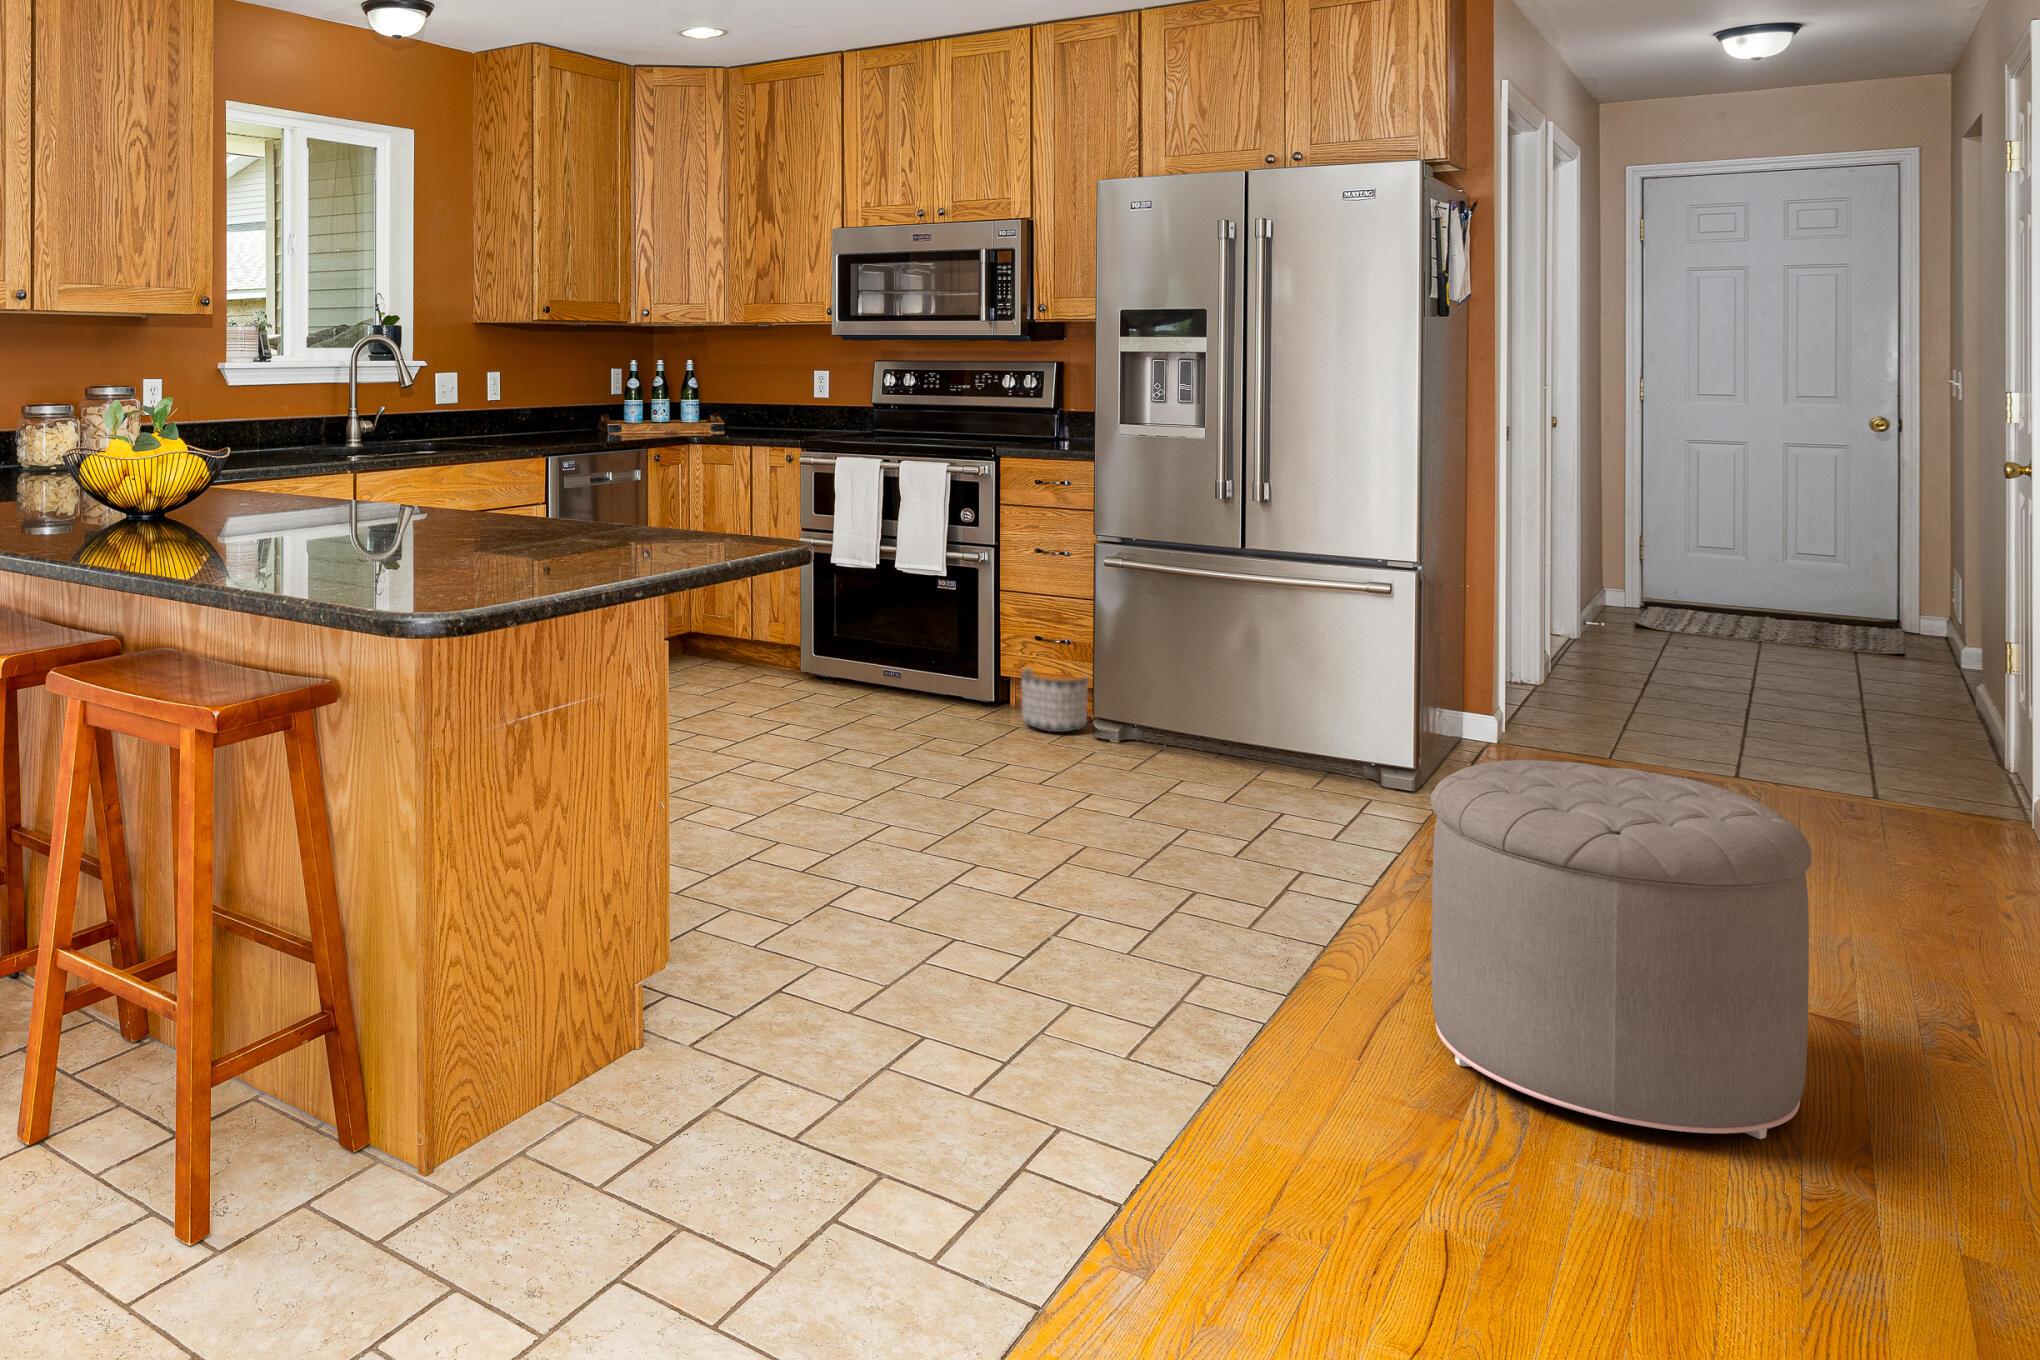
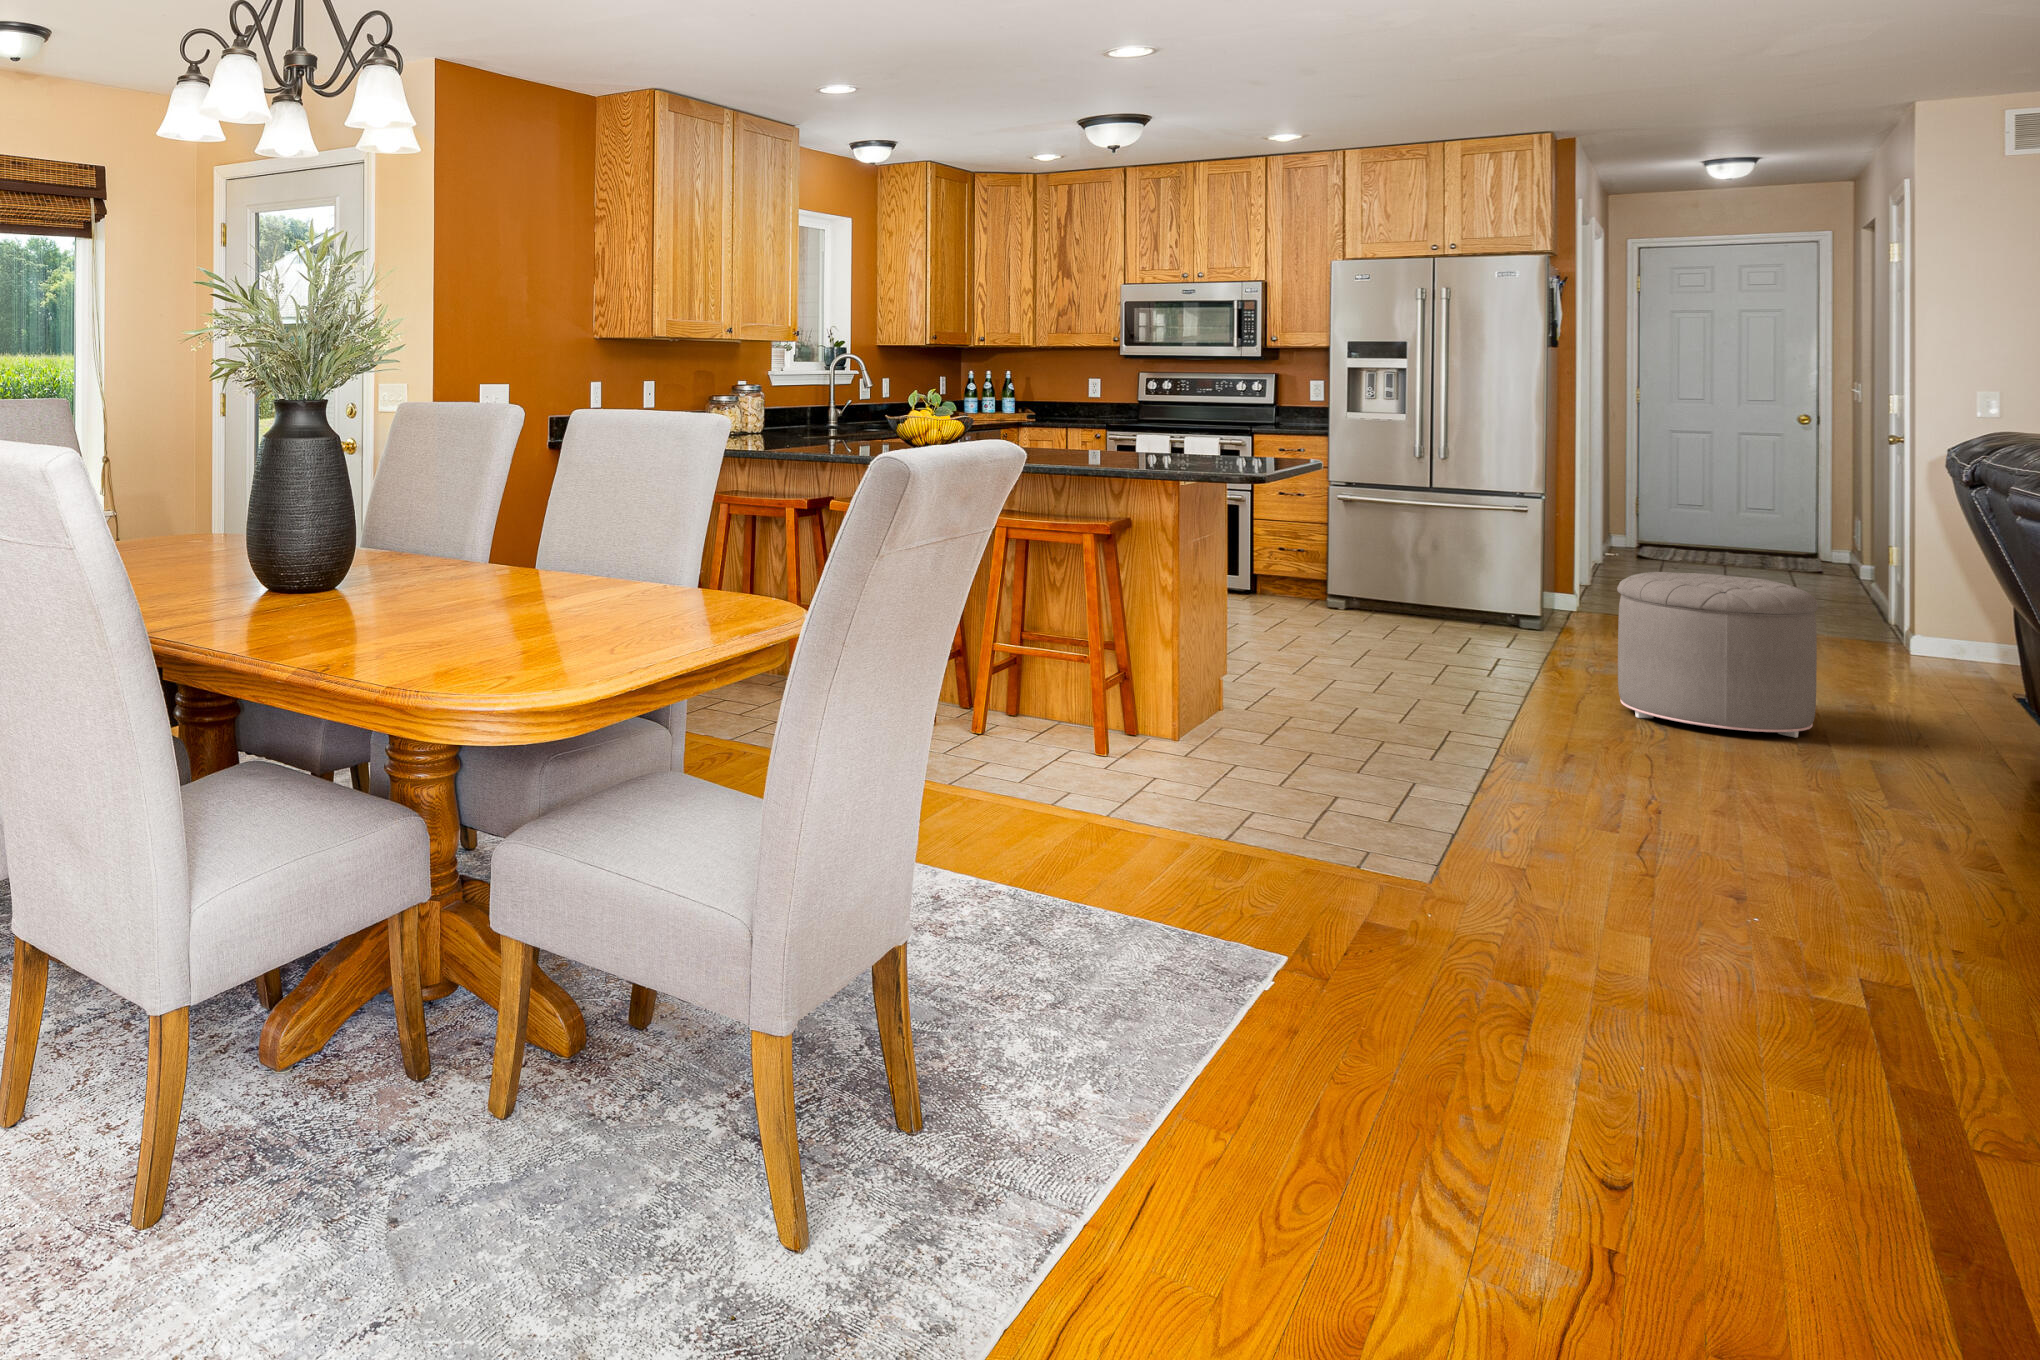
planter: present [1021,668,1088,732] -> none [1276,565,1321,604]

